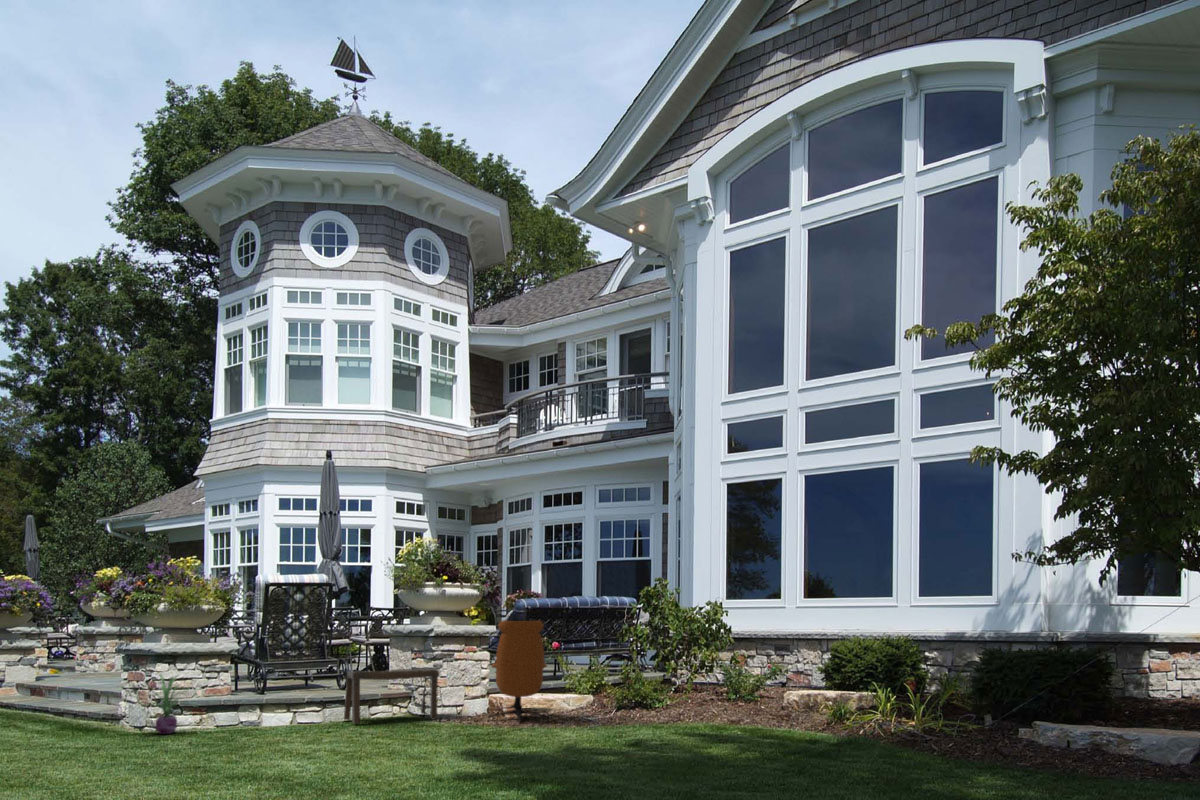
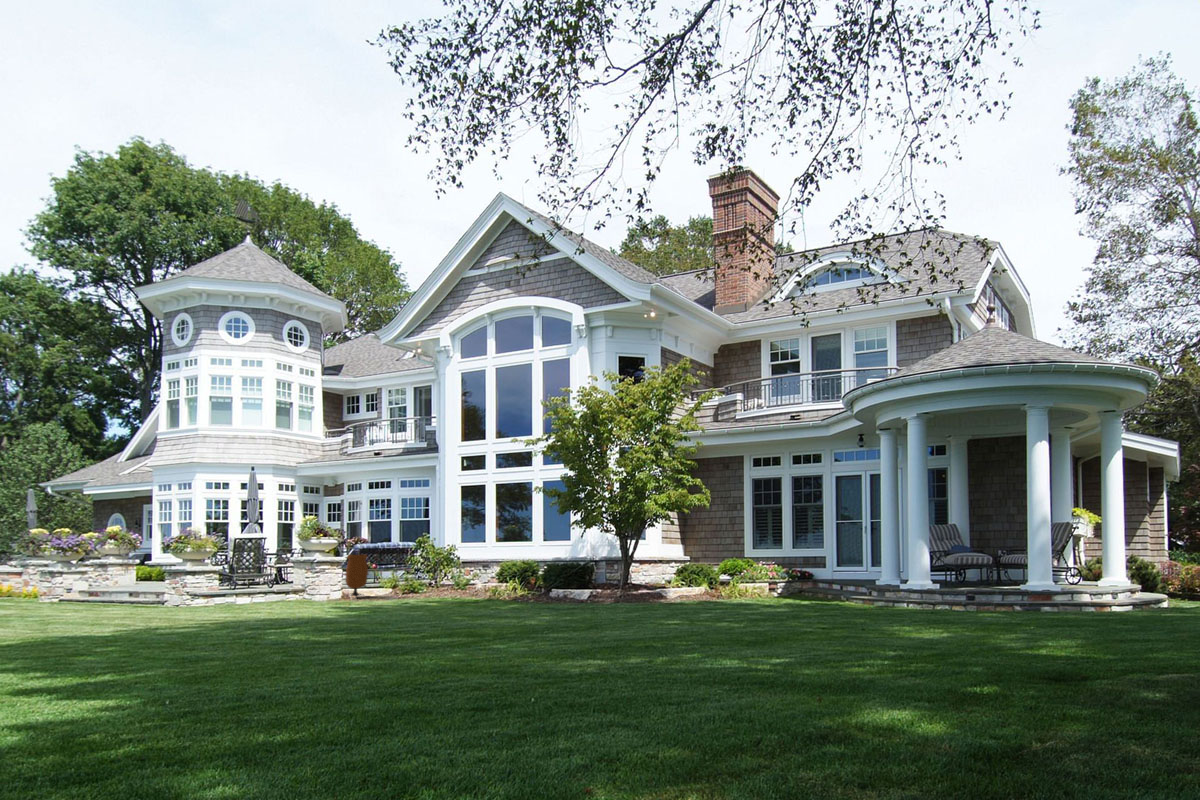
bench: present [344,668,439,724] -> none [275,576,319,601]
decorative plant: present [154,675,178,734] -> none [181,581,211,607]

